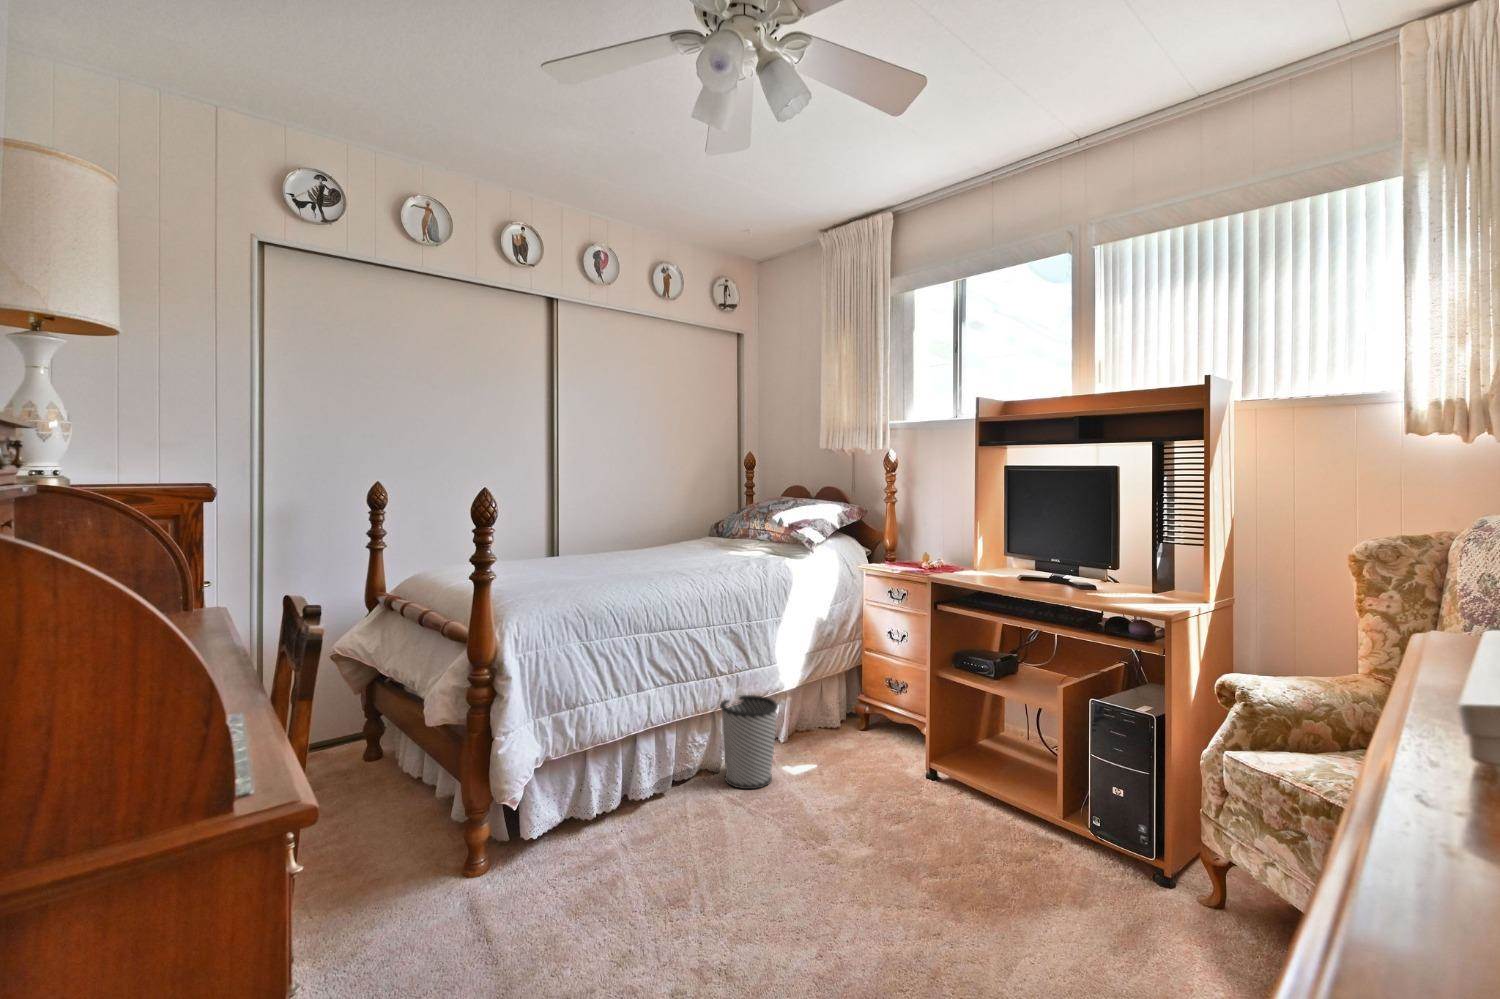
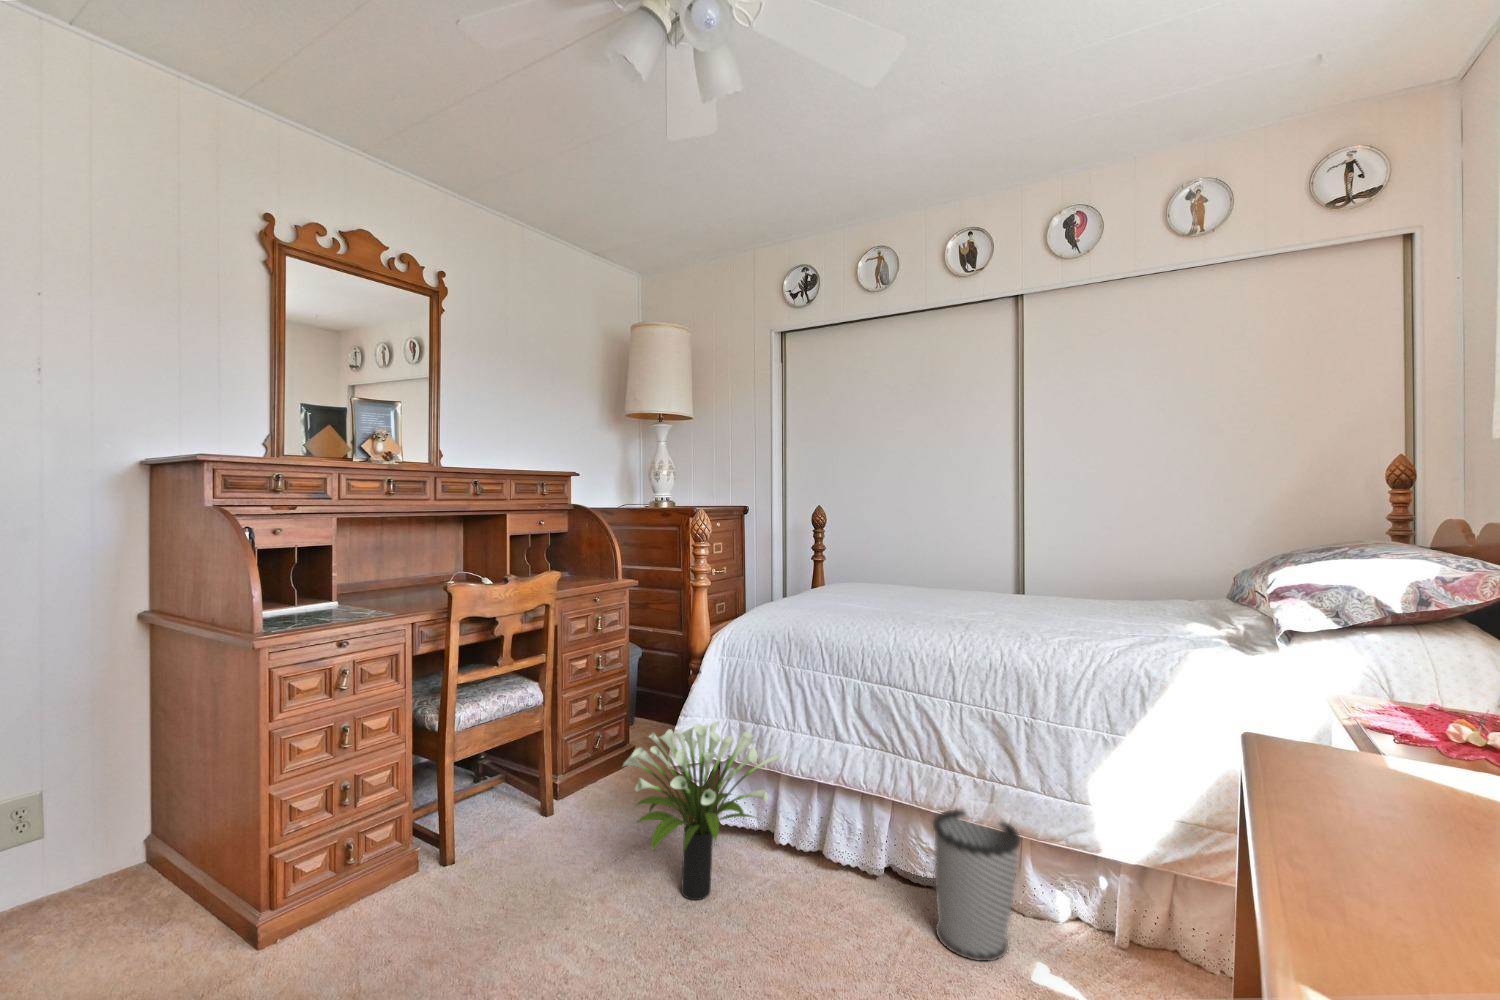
potted plant: none [533,708,689,883] -> present [623,722,780,900]

